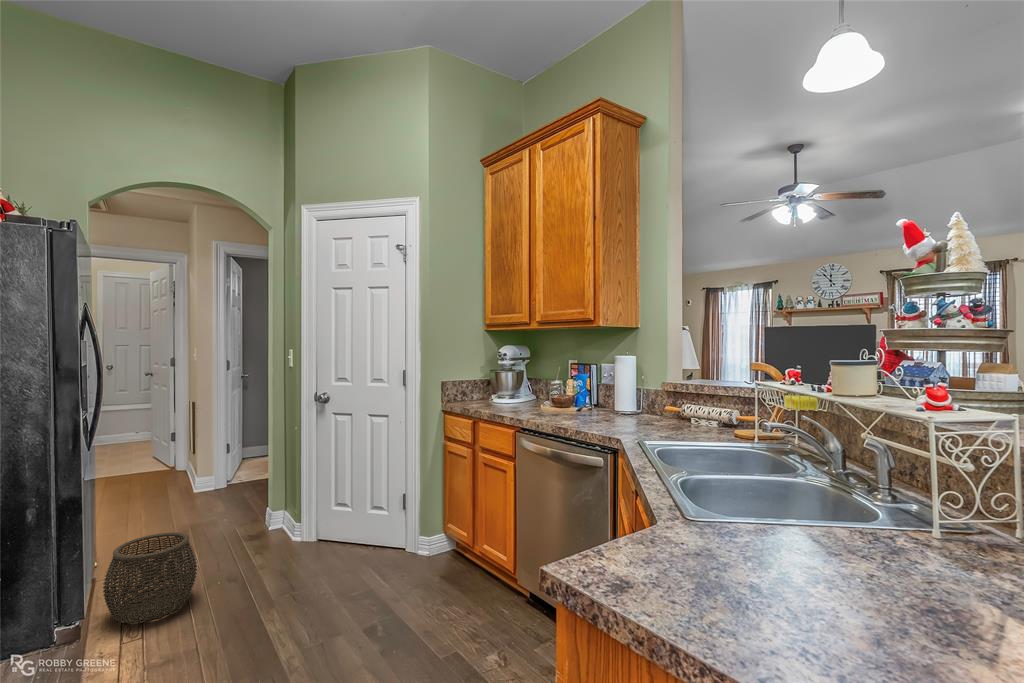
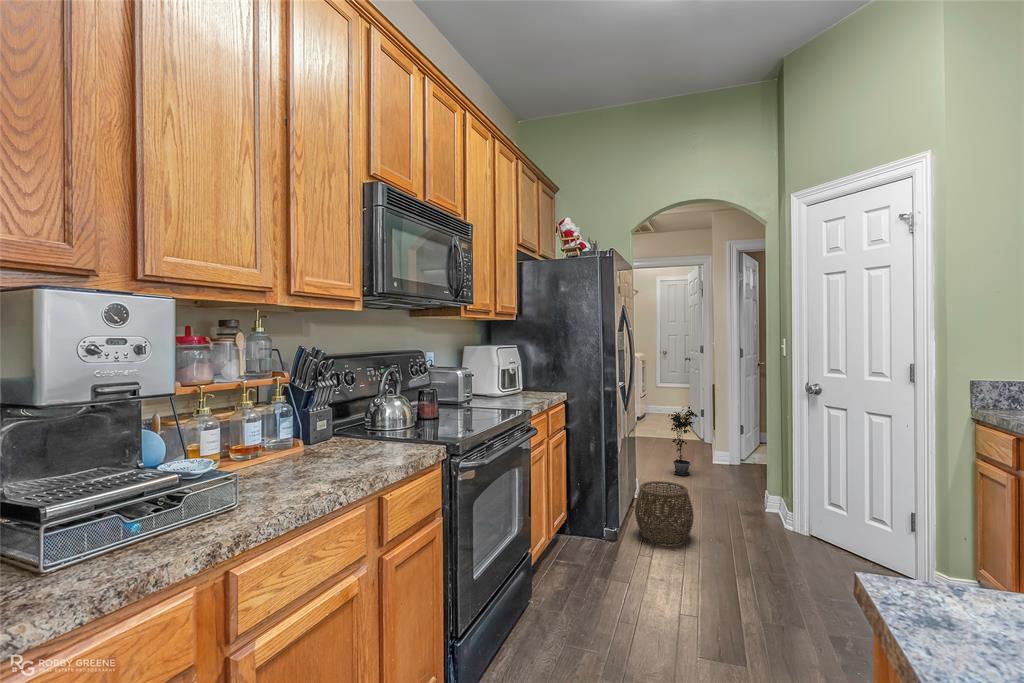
potted plant: none [134,431,179,520] -> present [668,407,698,476]

